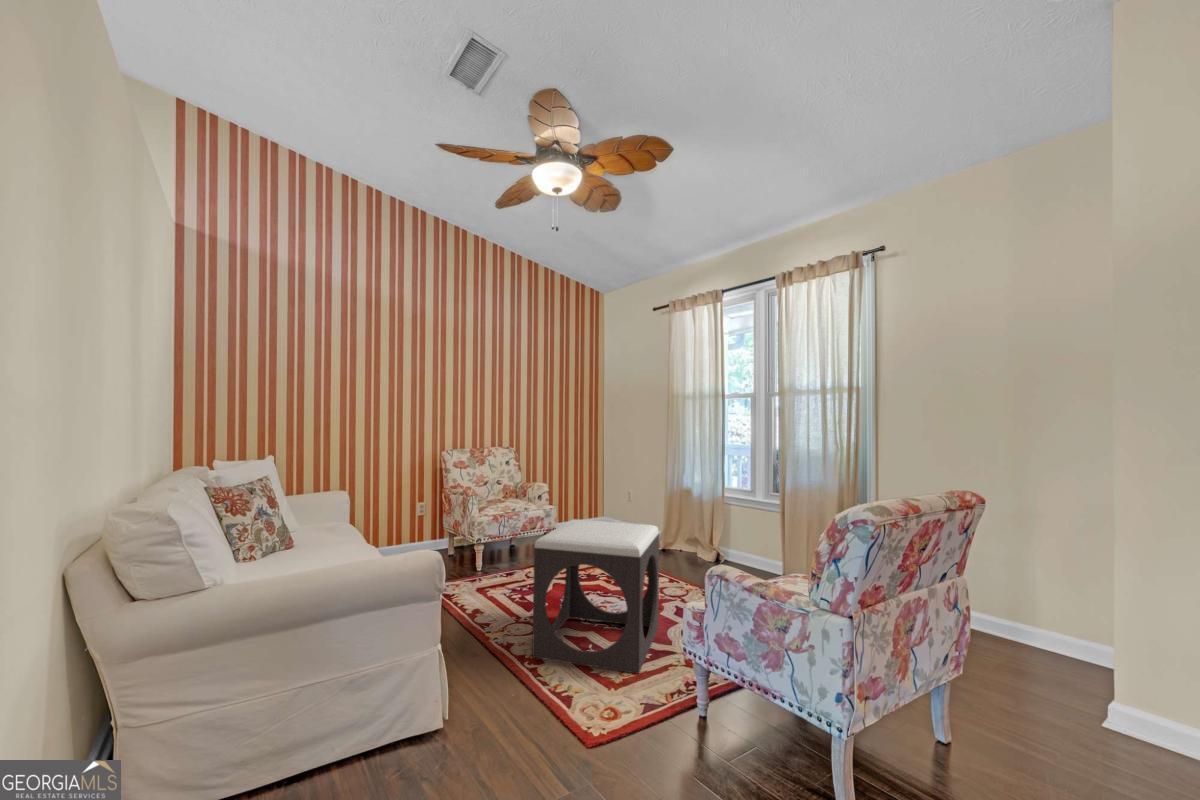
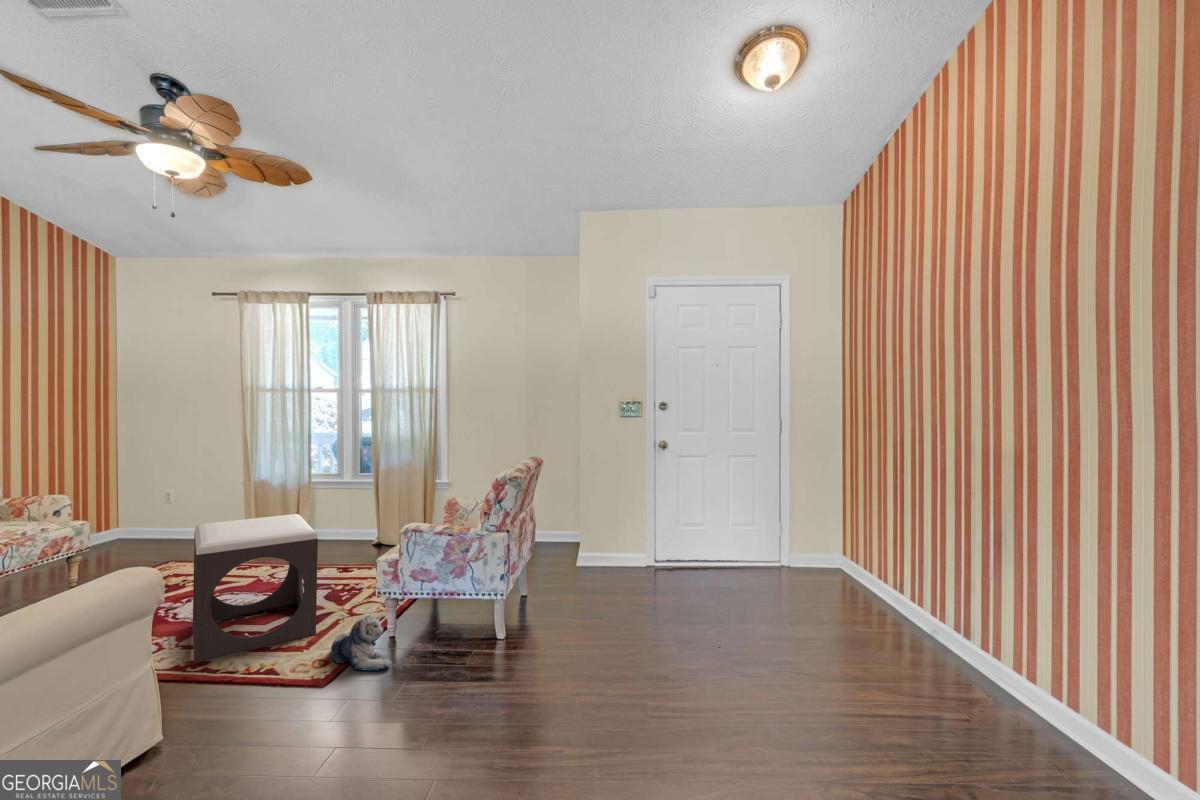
plush toy: none [621,677,678,766] -> present [331,616,391,671]

